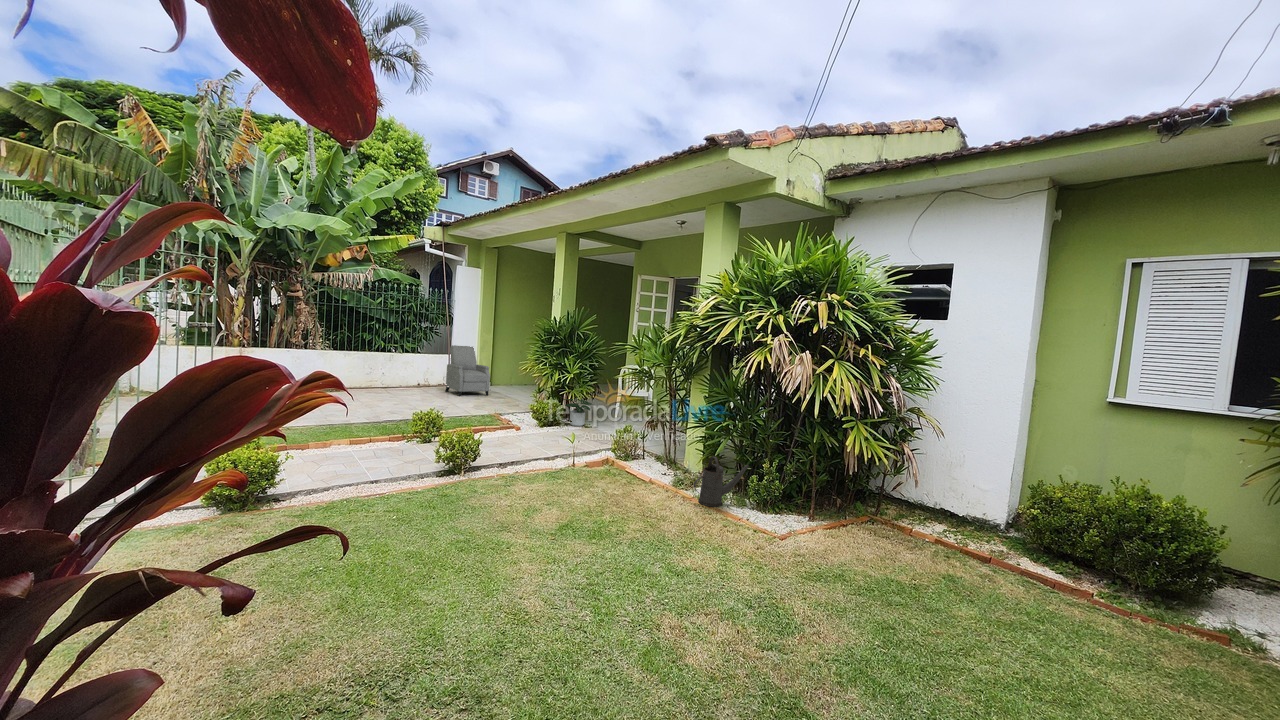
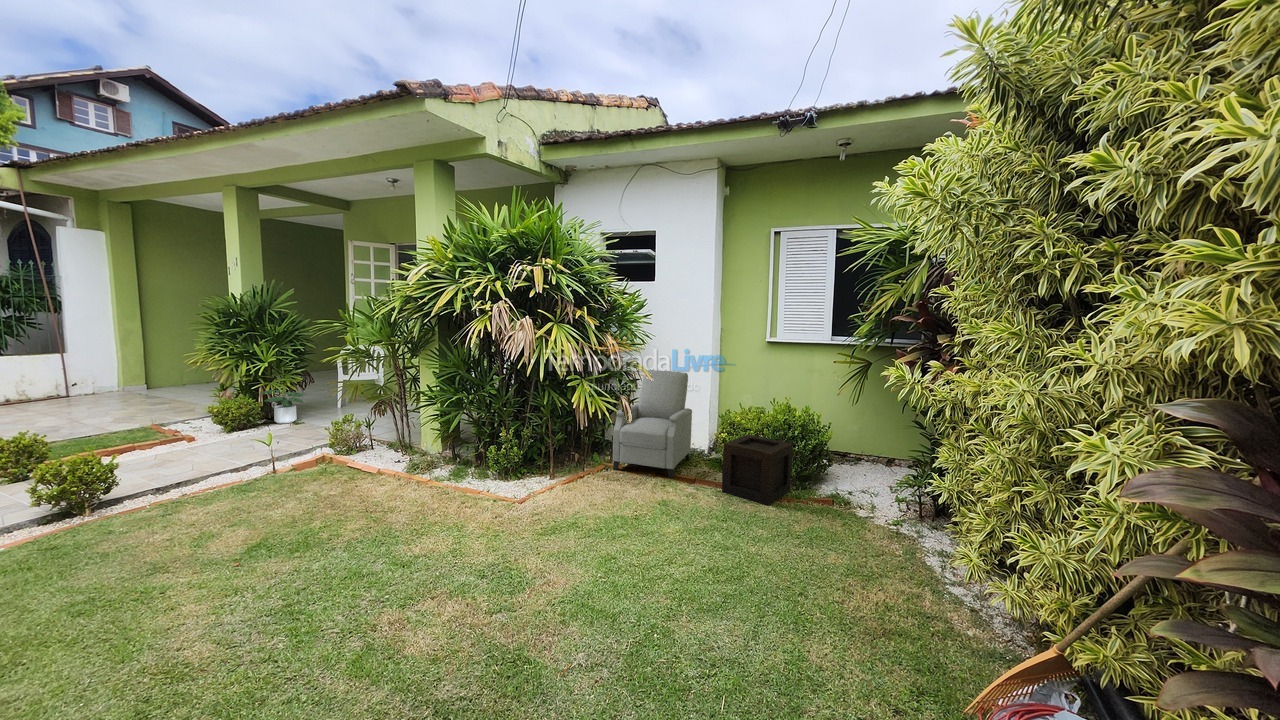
chair: present [445,345,490,396] -> present [613,370,692,478]
watering can: present [694,457,749,507] -> none [426,435,486,488]
wooden crate: none [1034,519,1157,617] -> present [722,435,793,506]

